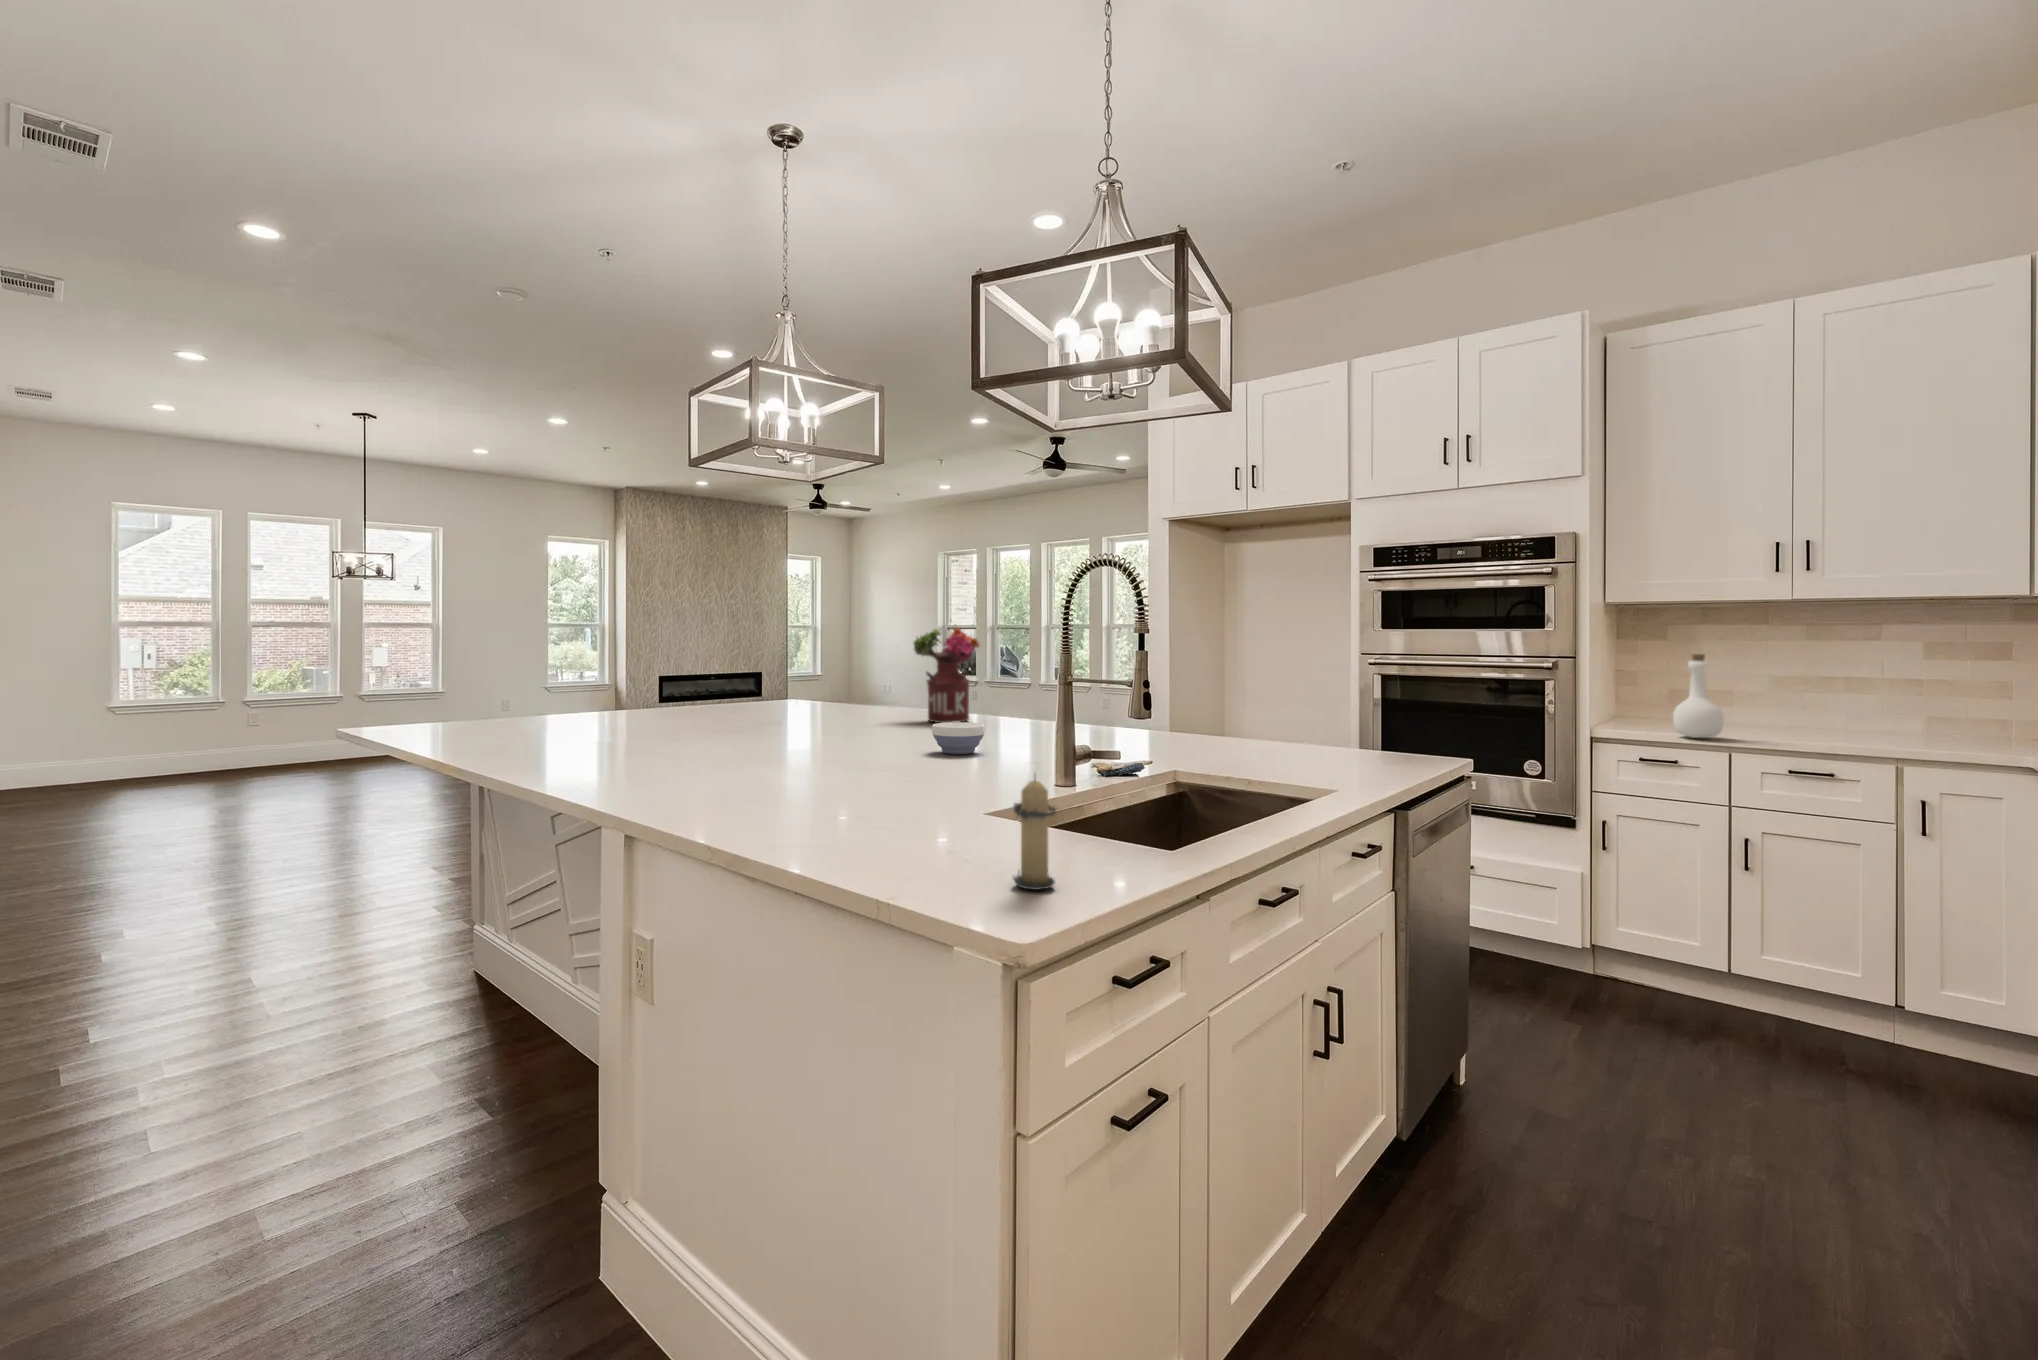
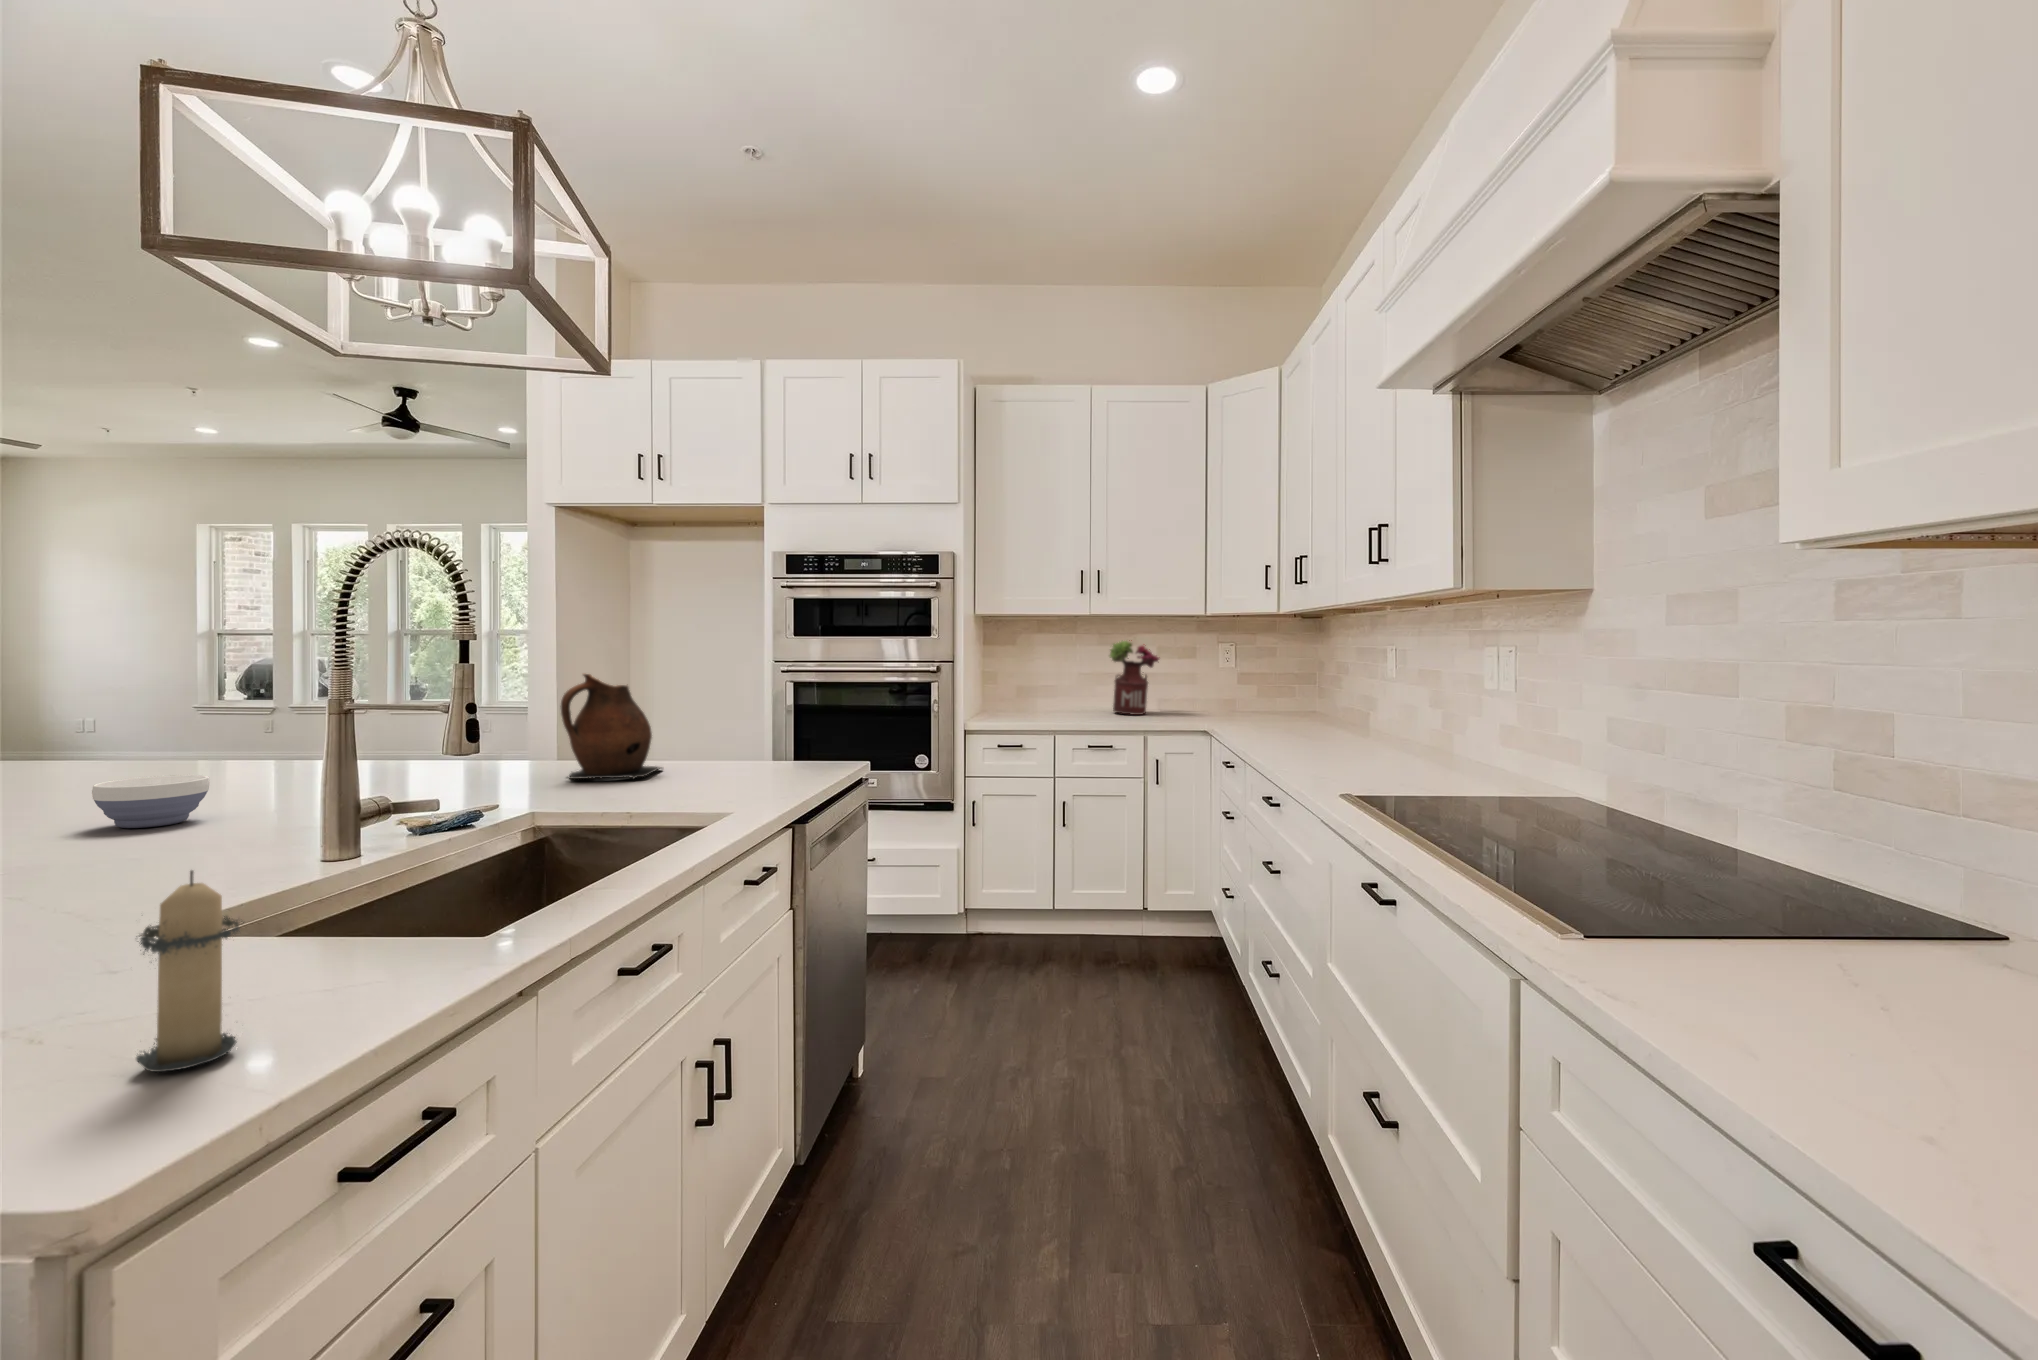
flower arrangement: present [914,627,979,723] -> present [1110,640,1160,715]
bottle: present [1673,654,1724,738] -> none [1021,658,1053,727]
ceramic pitcher: none [1189,662,1269,754] -> present [560,674,662,779]

